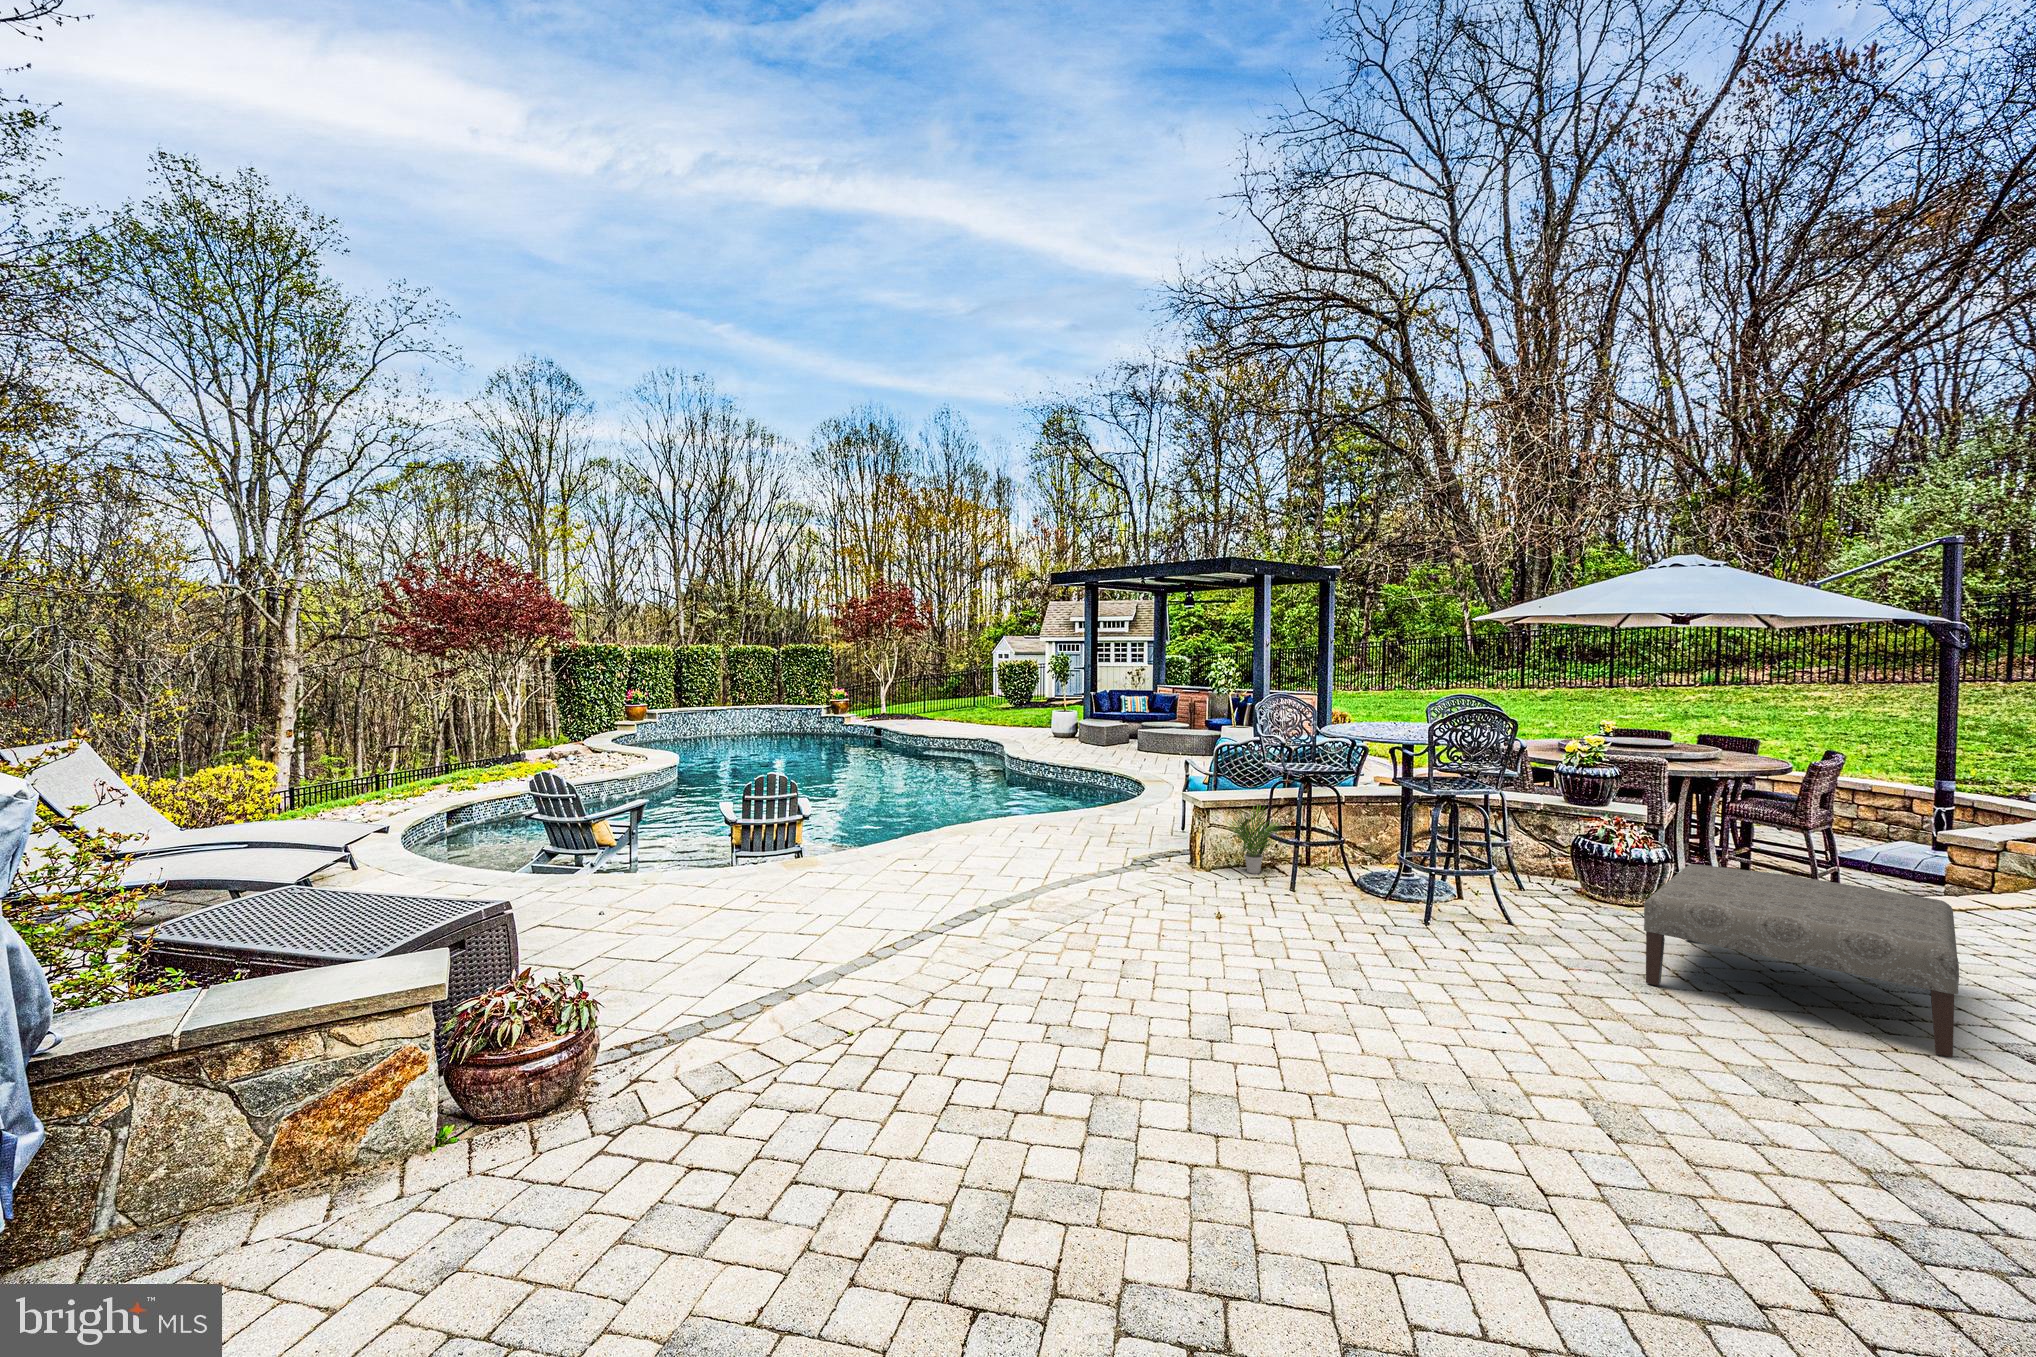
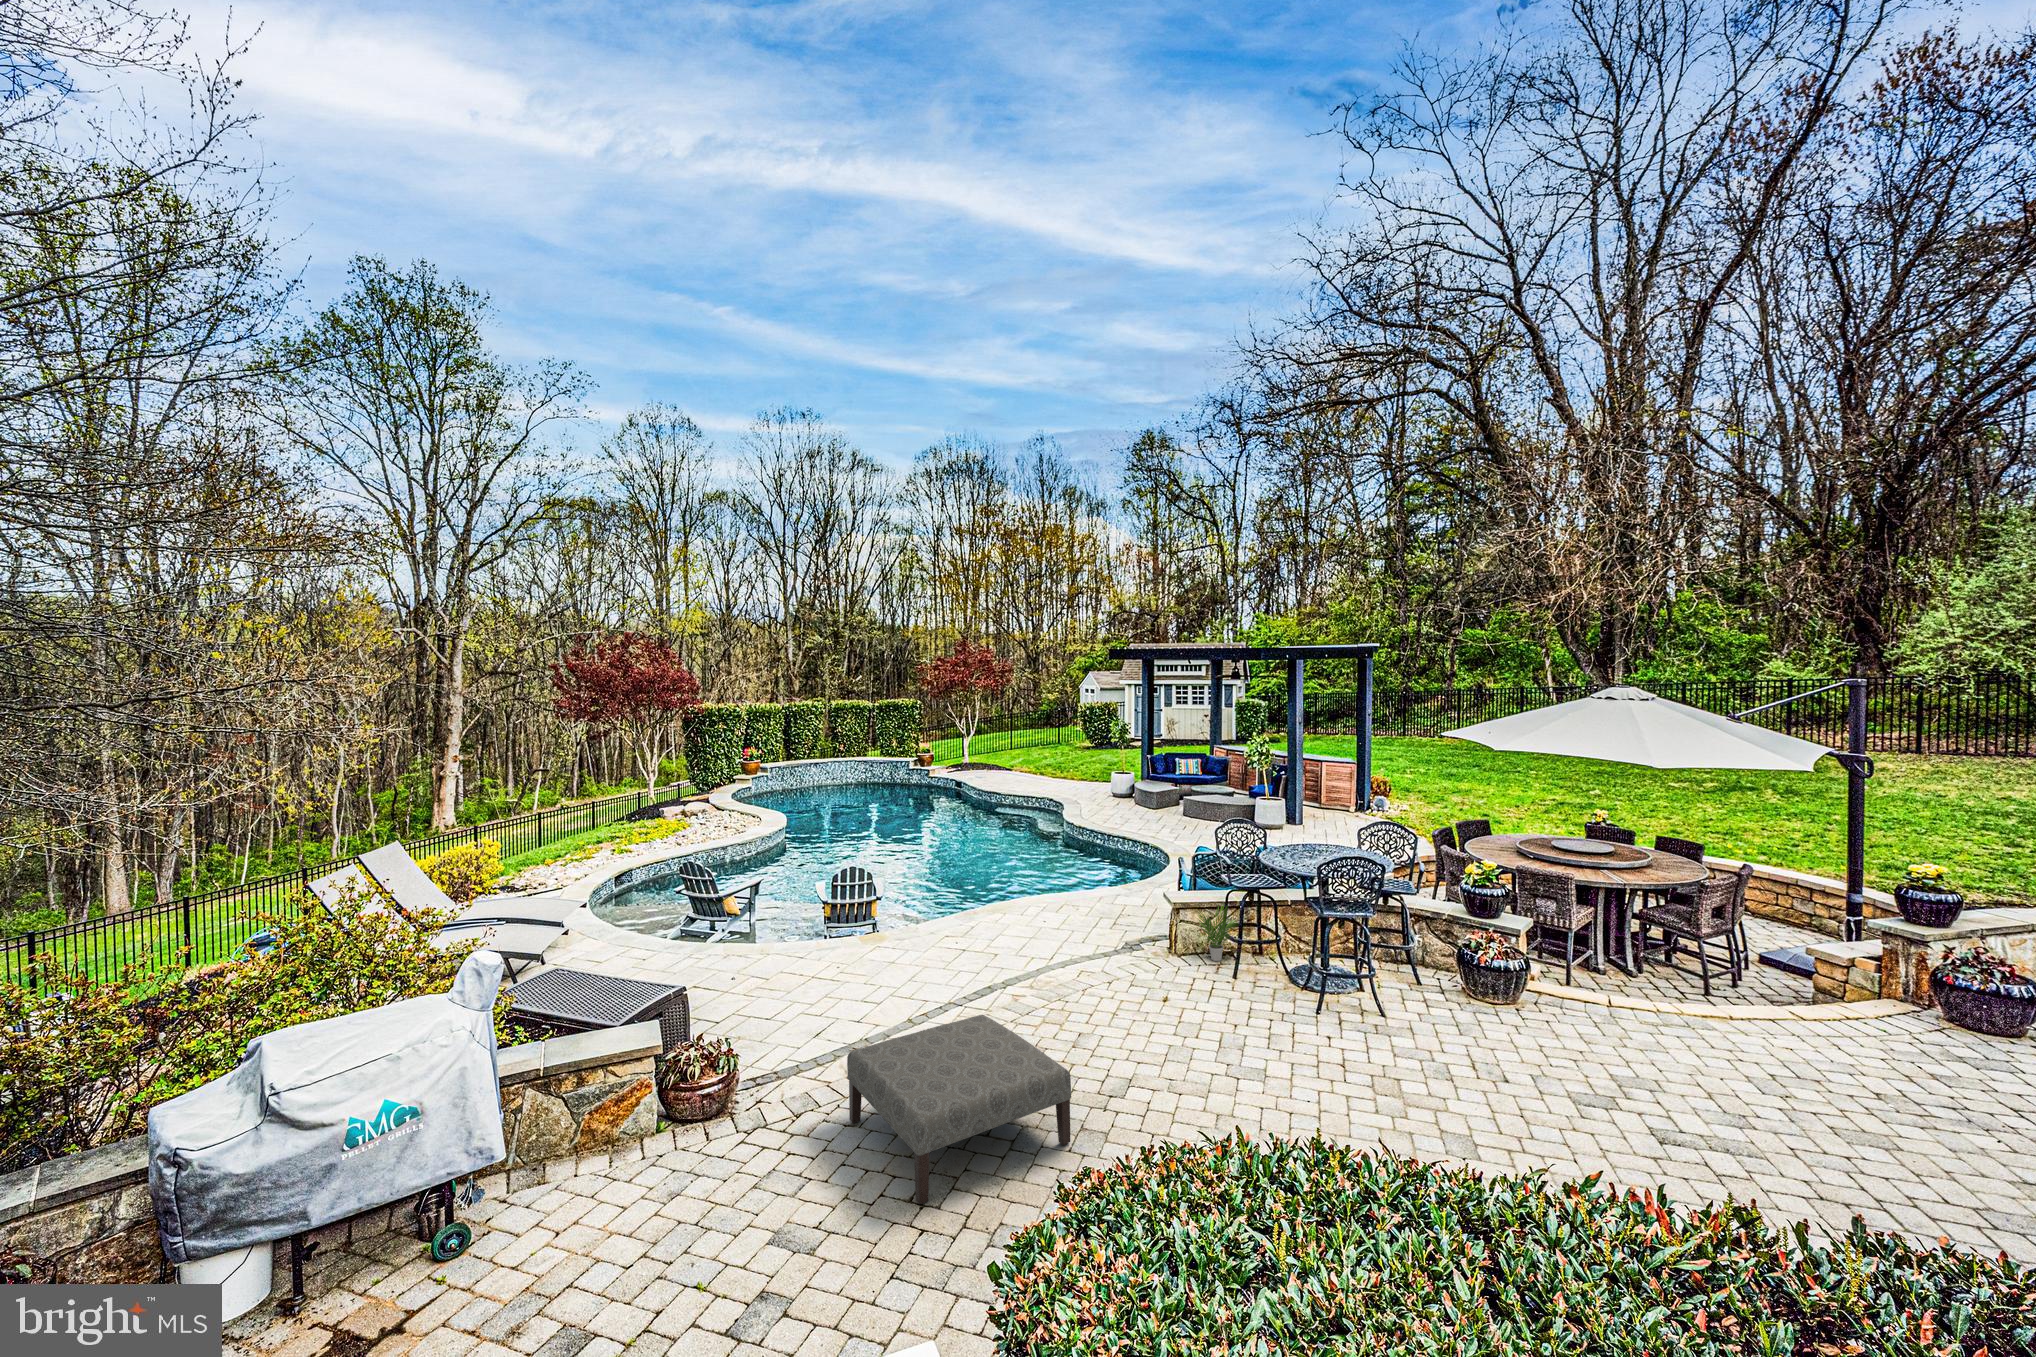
ottoman: present [1644,864,1959,1058] -> present [847,1015,1071,1204]

